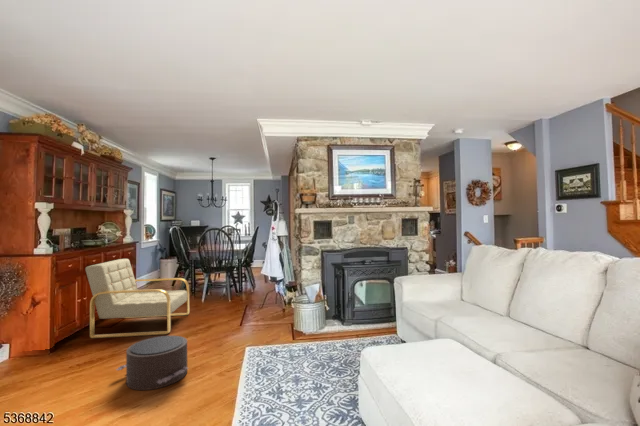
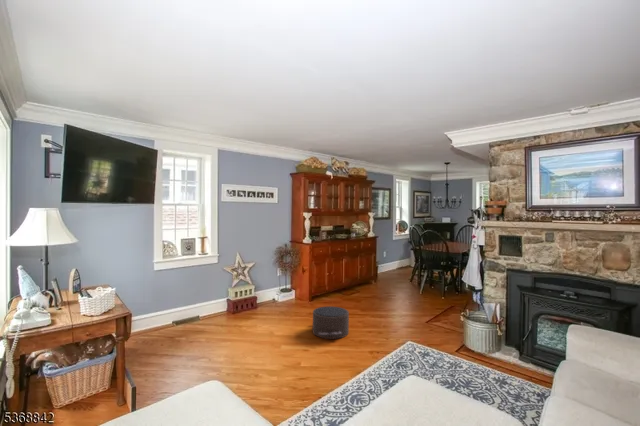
armchair: present [85,259,189,338] -> none [331,249,400,310]

